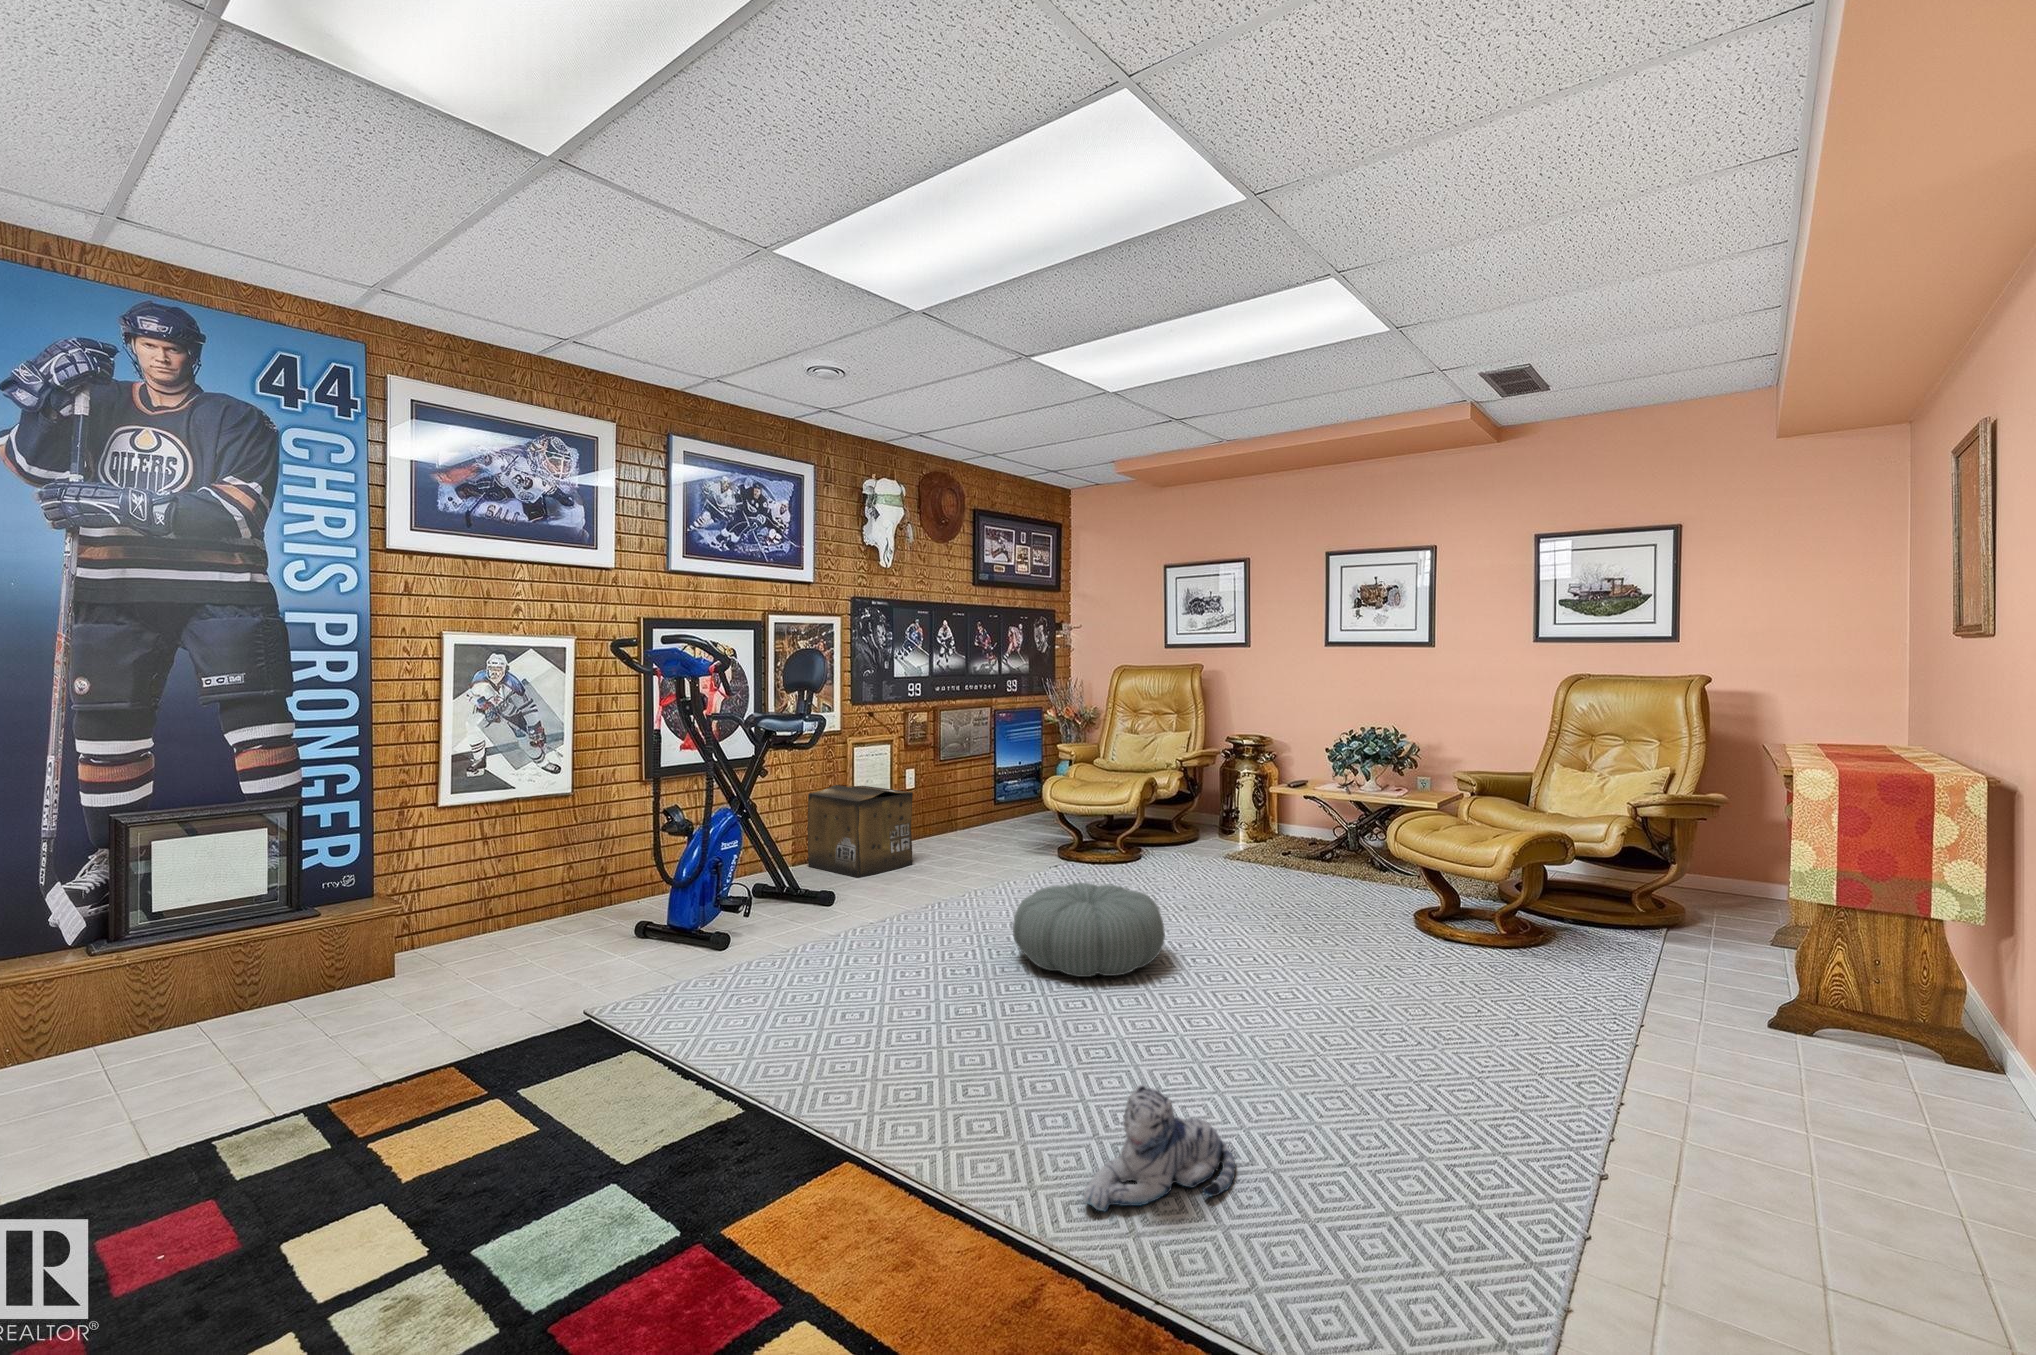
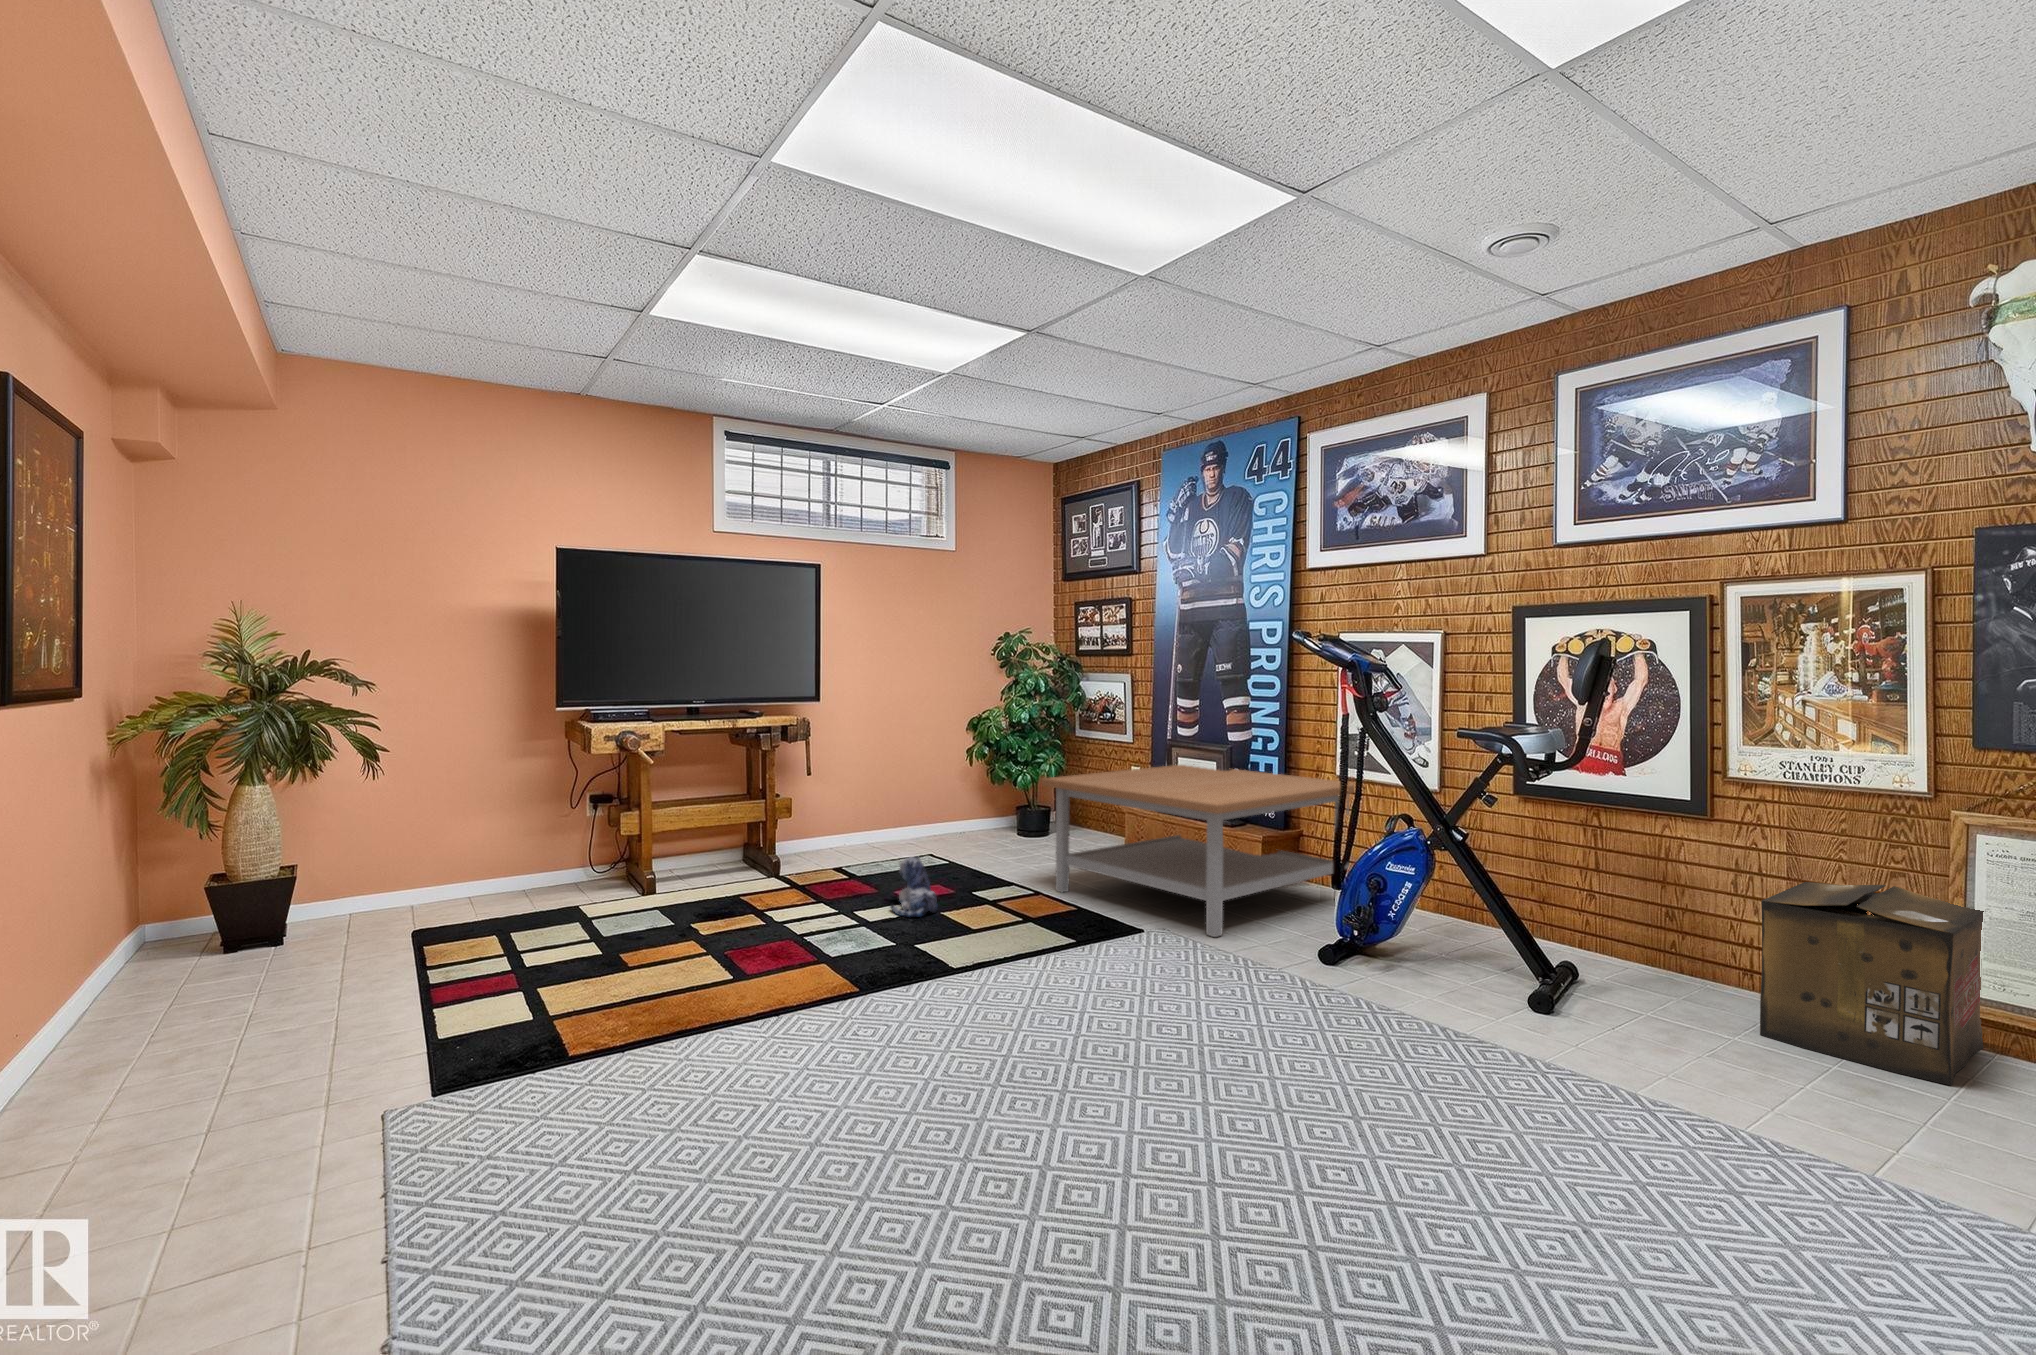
coffee table: none [159,805,651,1099] -> present [1042,765,1354,937]
pouf: present [1013,883,1165,977] -> none [1189,1016,1461,1214]
plush toy: present [1083,1085,1235,1211] -> present [890,856,938,917]

